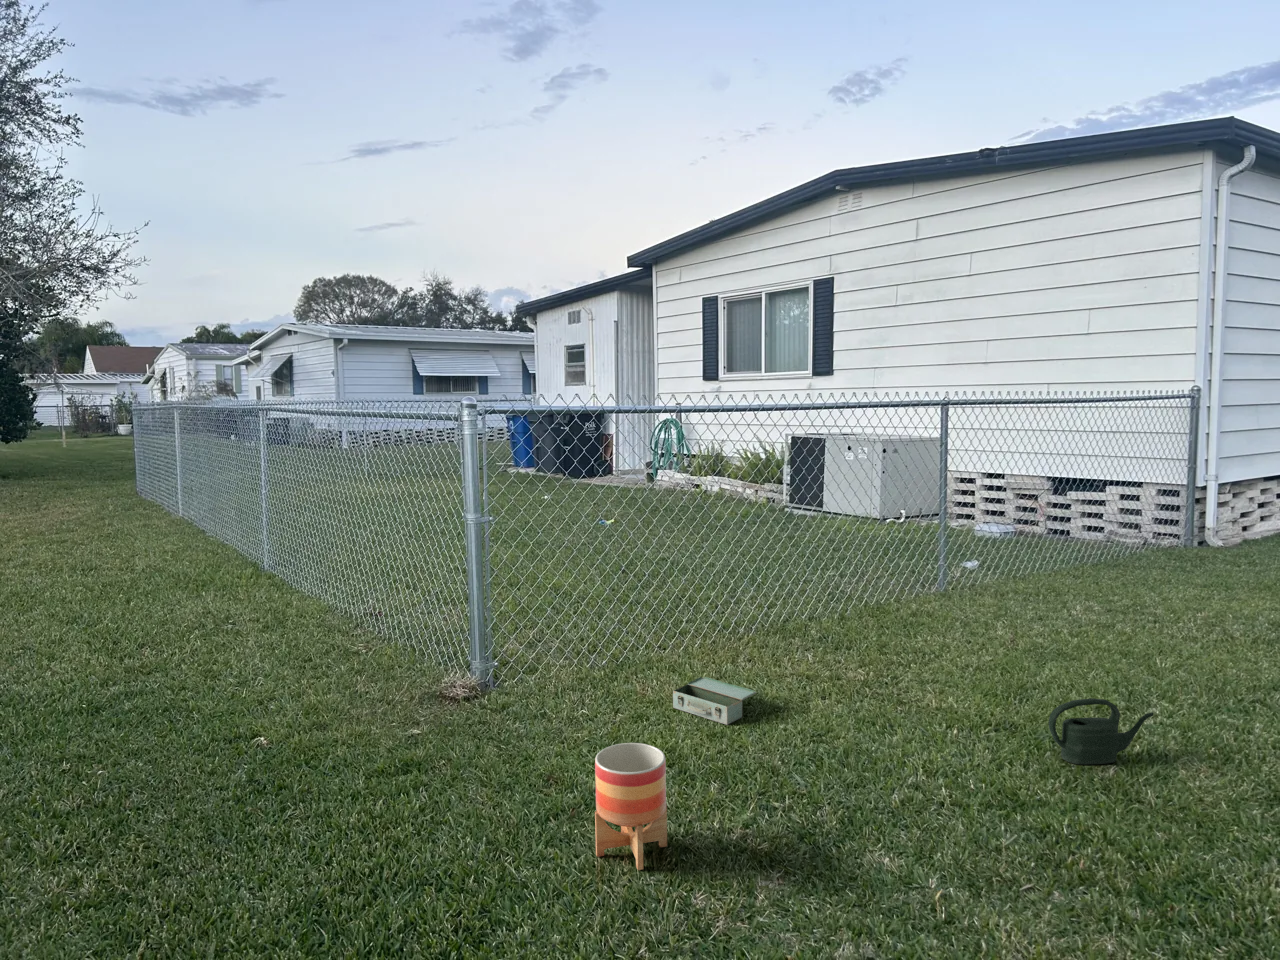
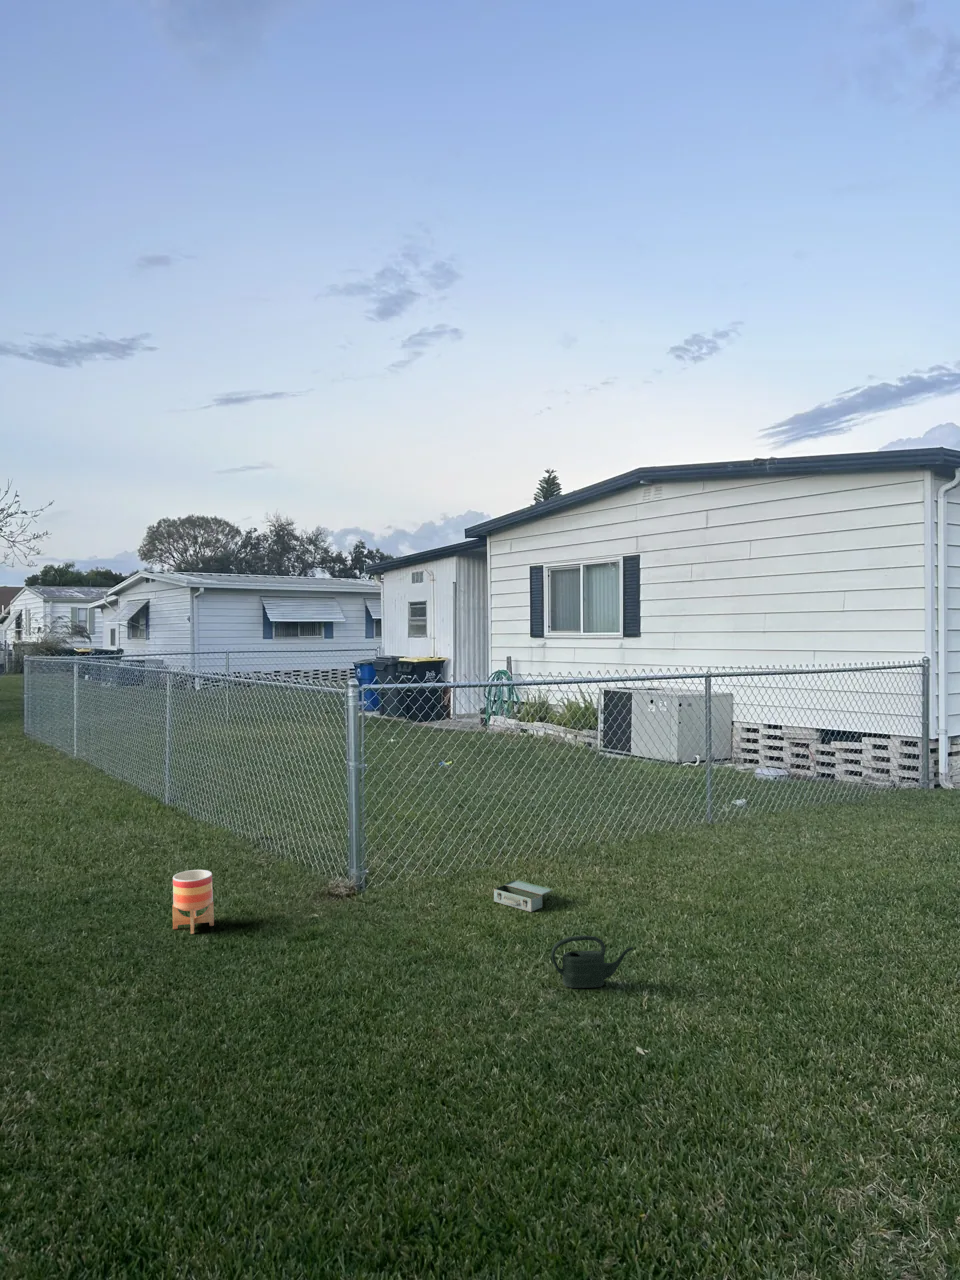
watering can: present [1049,698,1153,765] -> present [551,935,633,988]
planter: present [595,743,667,870] -> present [172,870,214,934]

